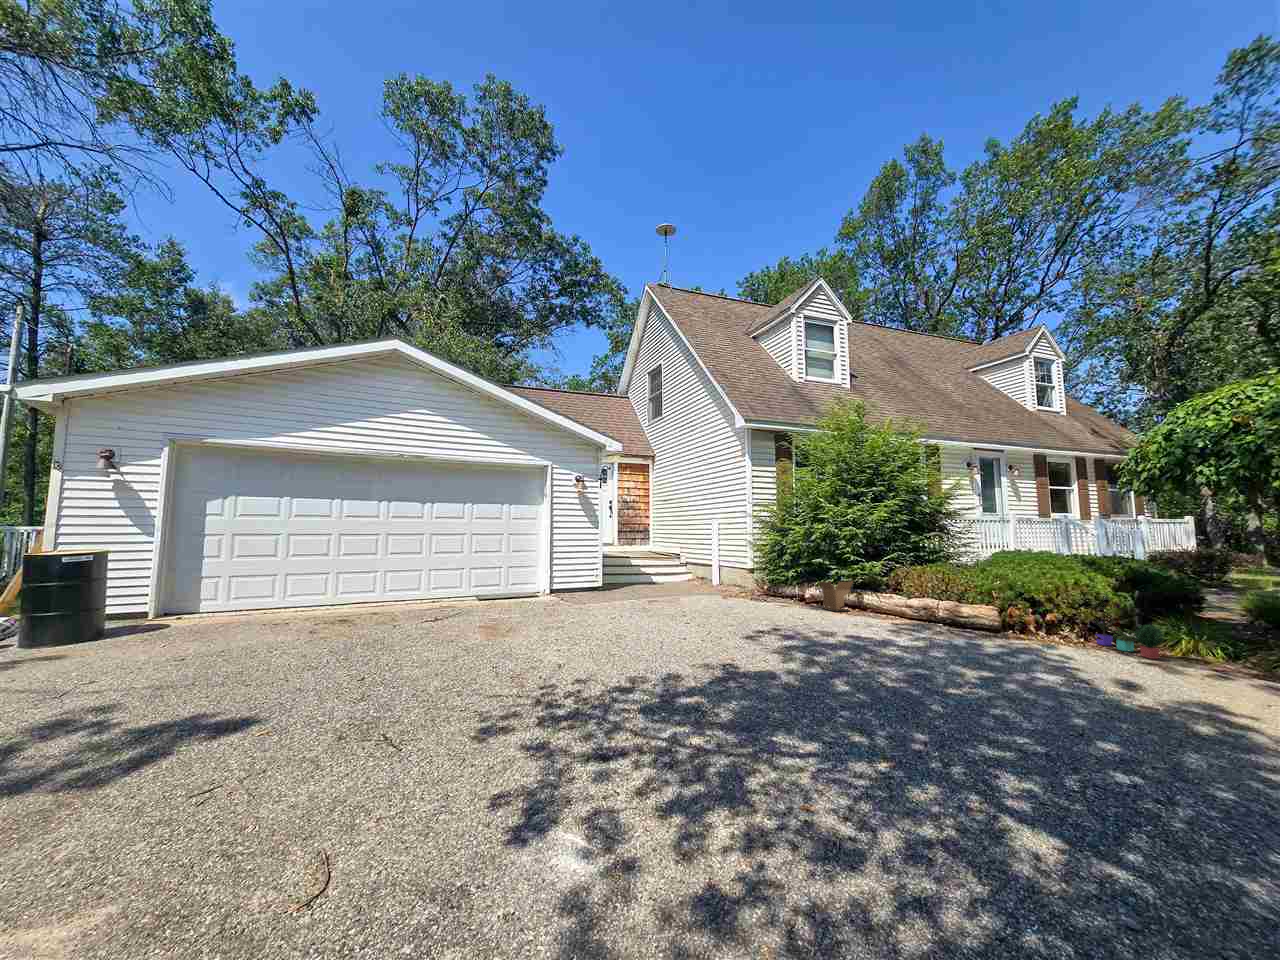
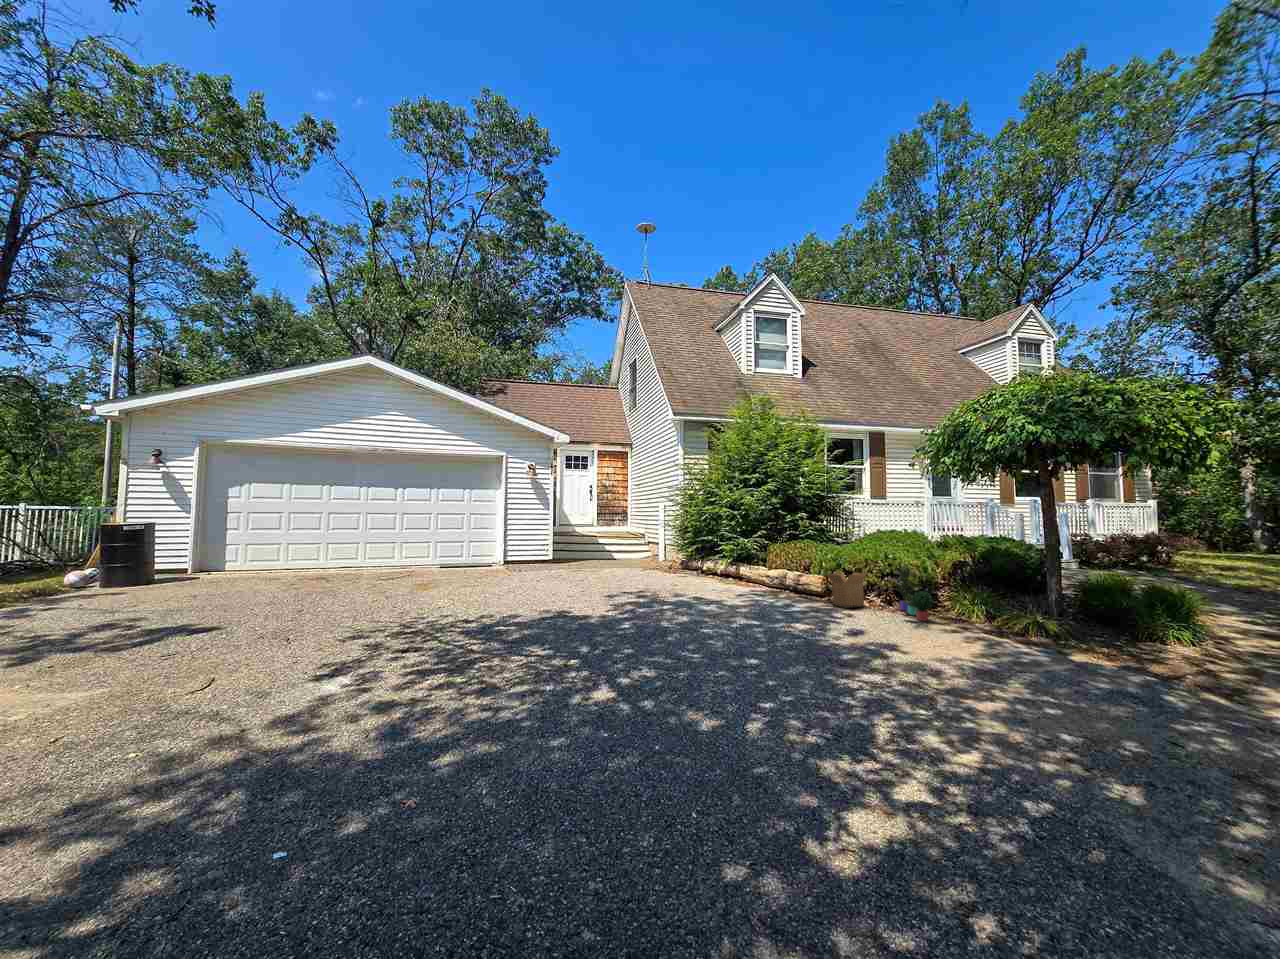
cardboard box: present [819,581,853,611] -> present [828,573,866,608]

